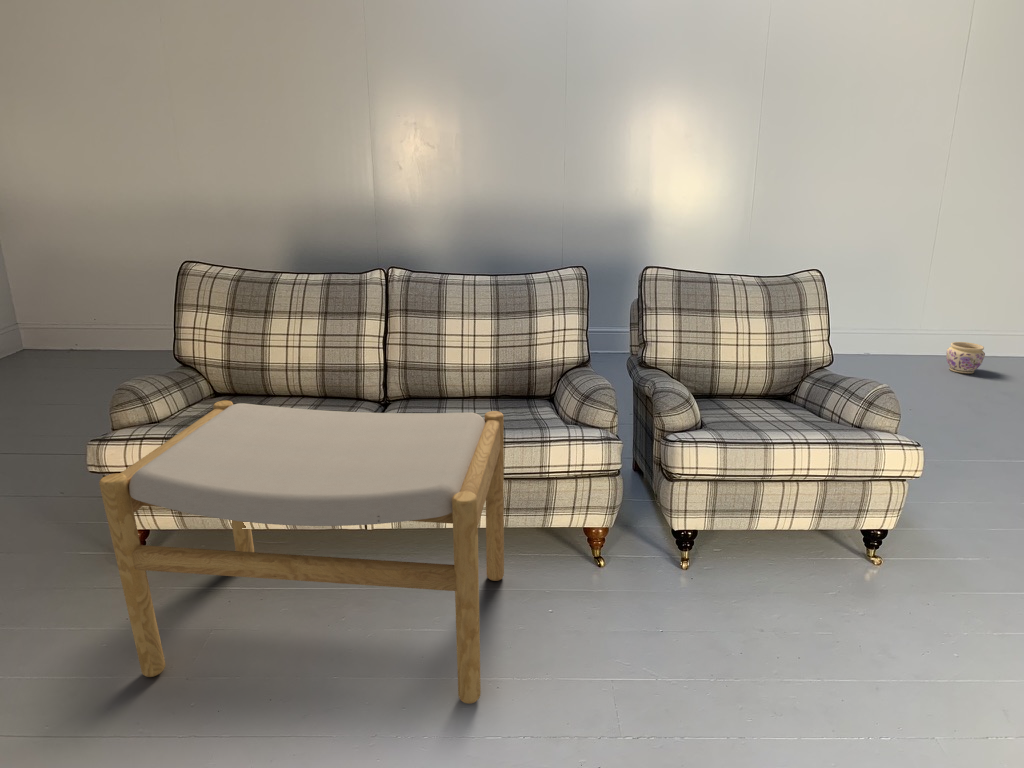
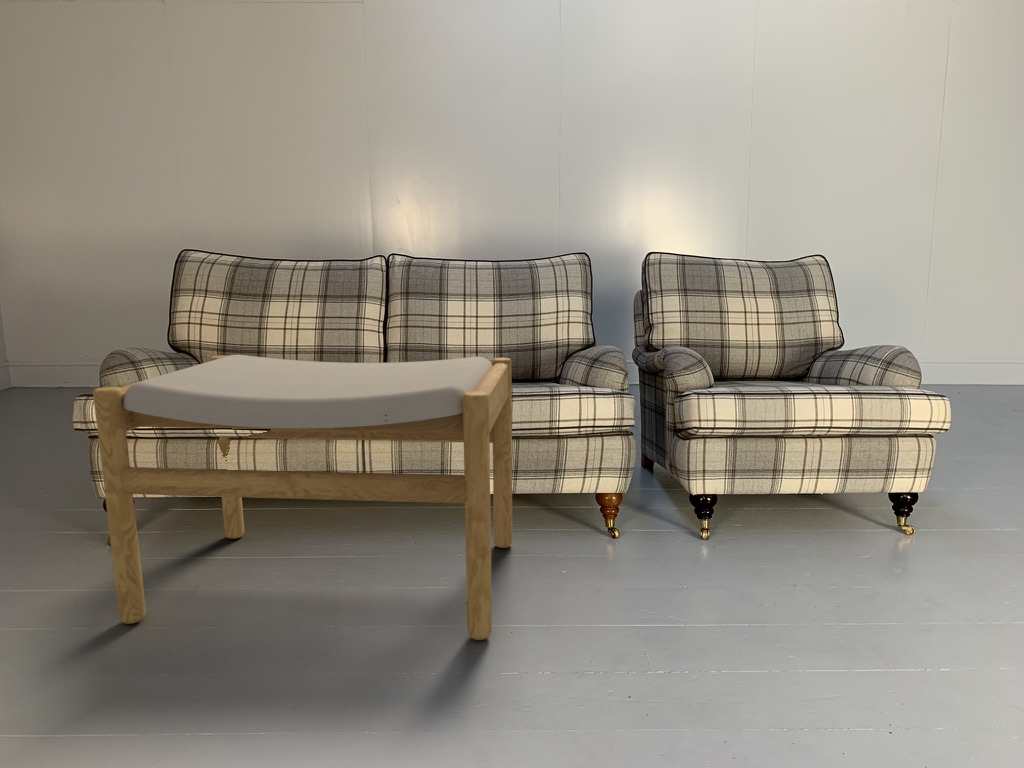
planter: present [946,342,985,374] -> none [961,365,1001,396]

